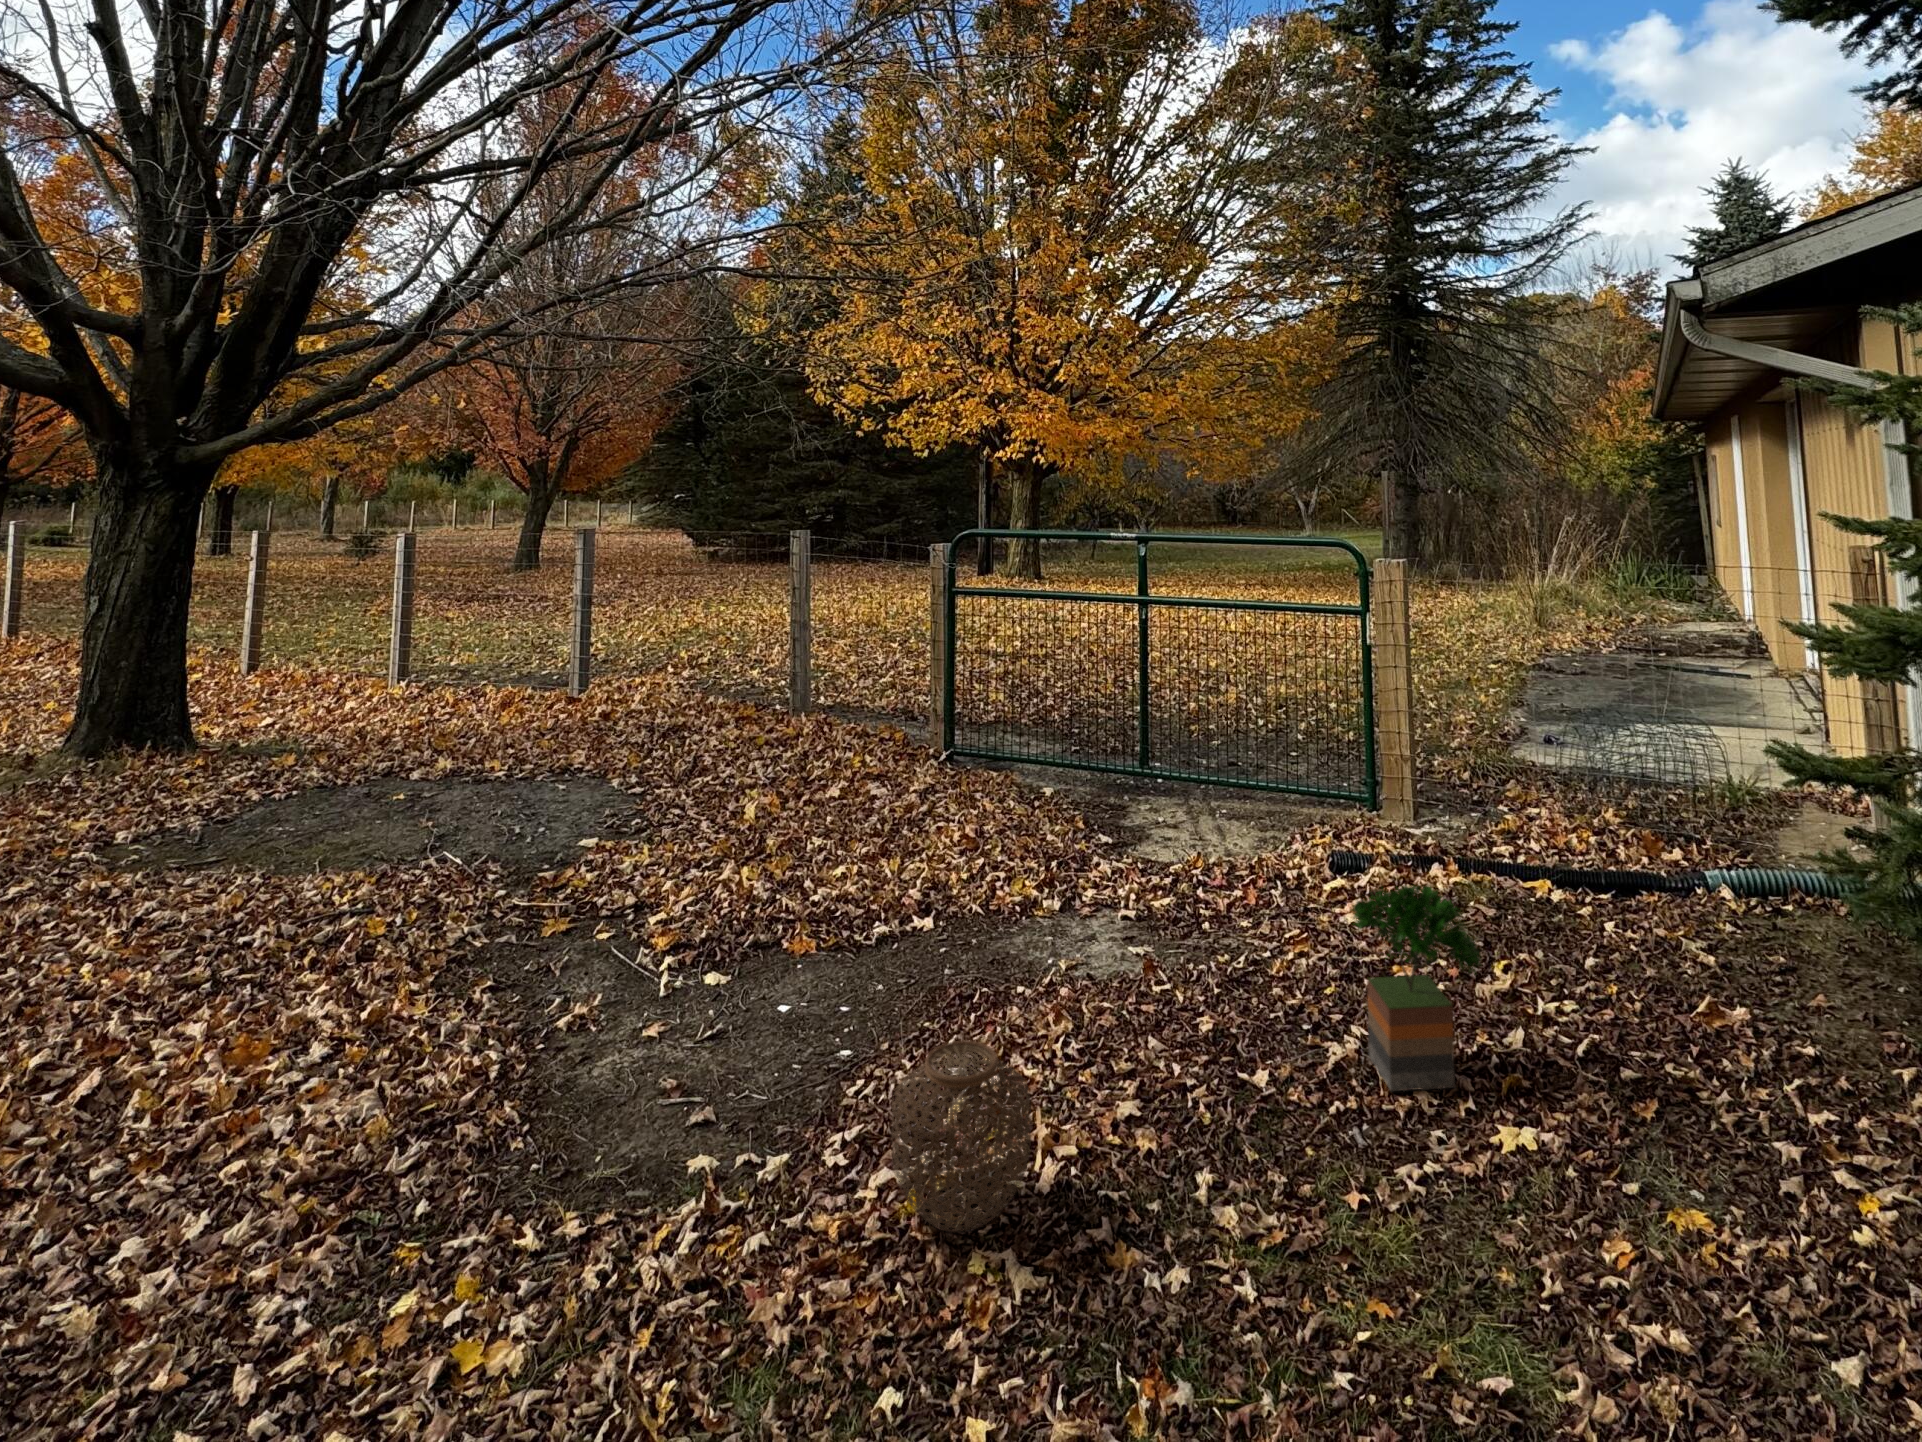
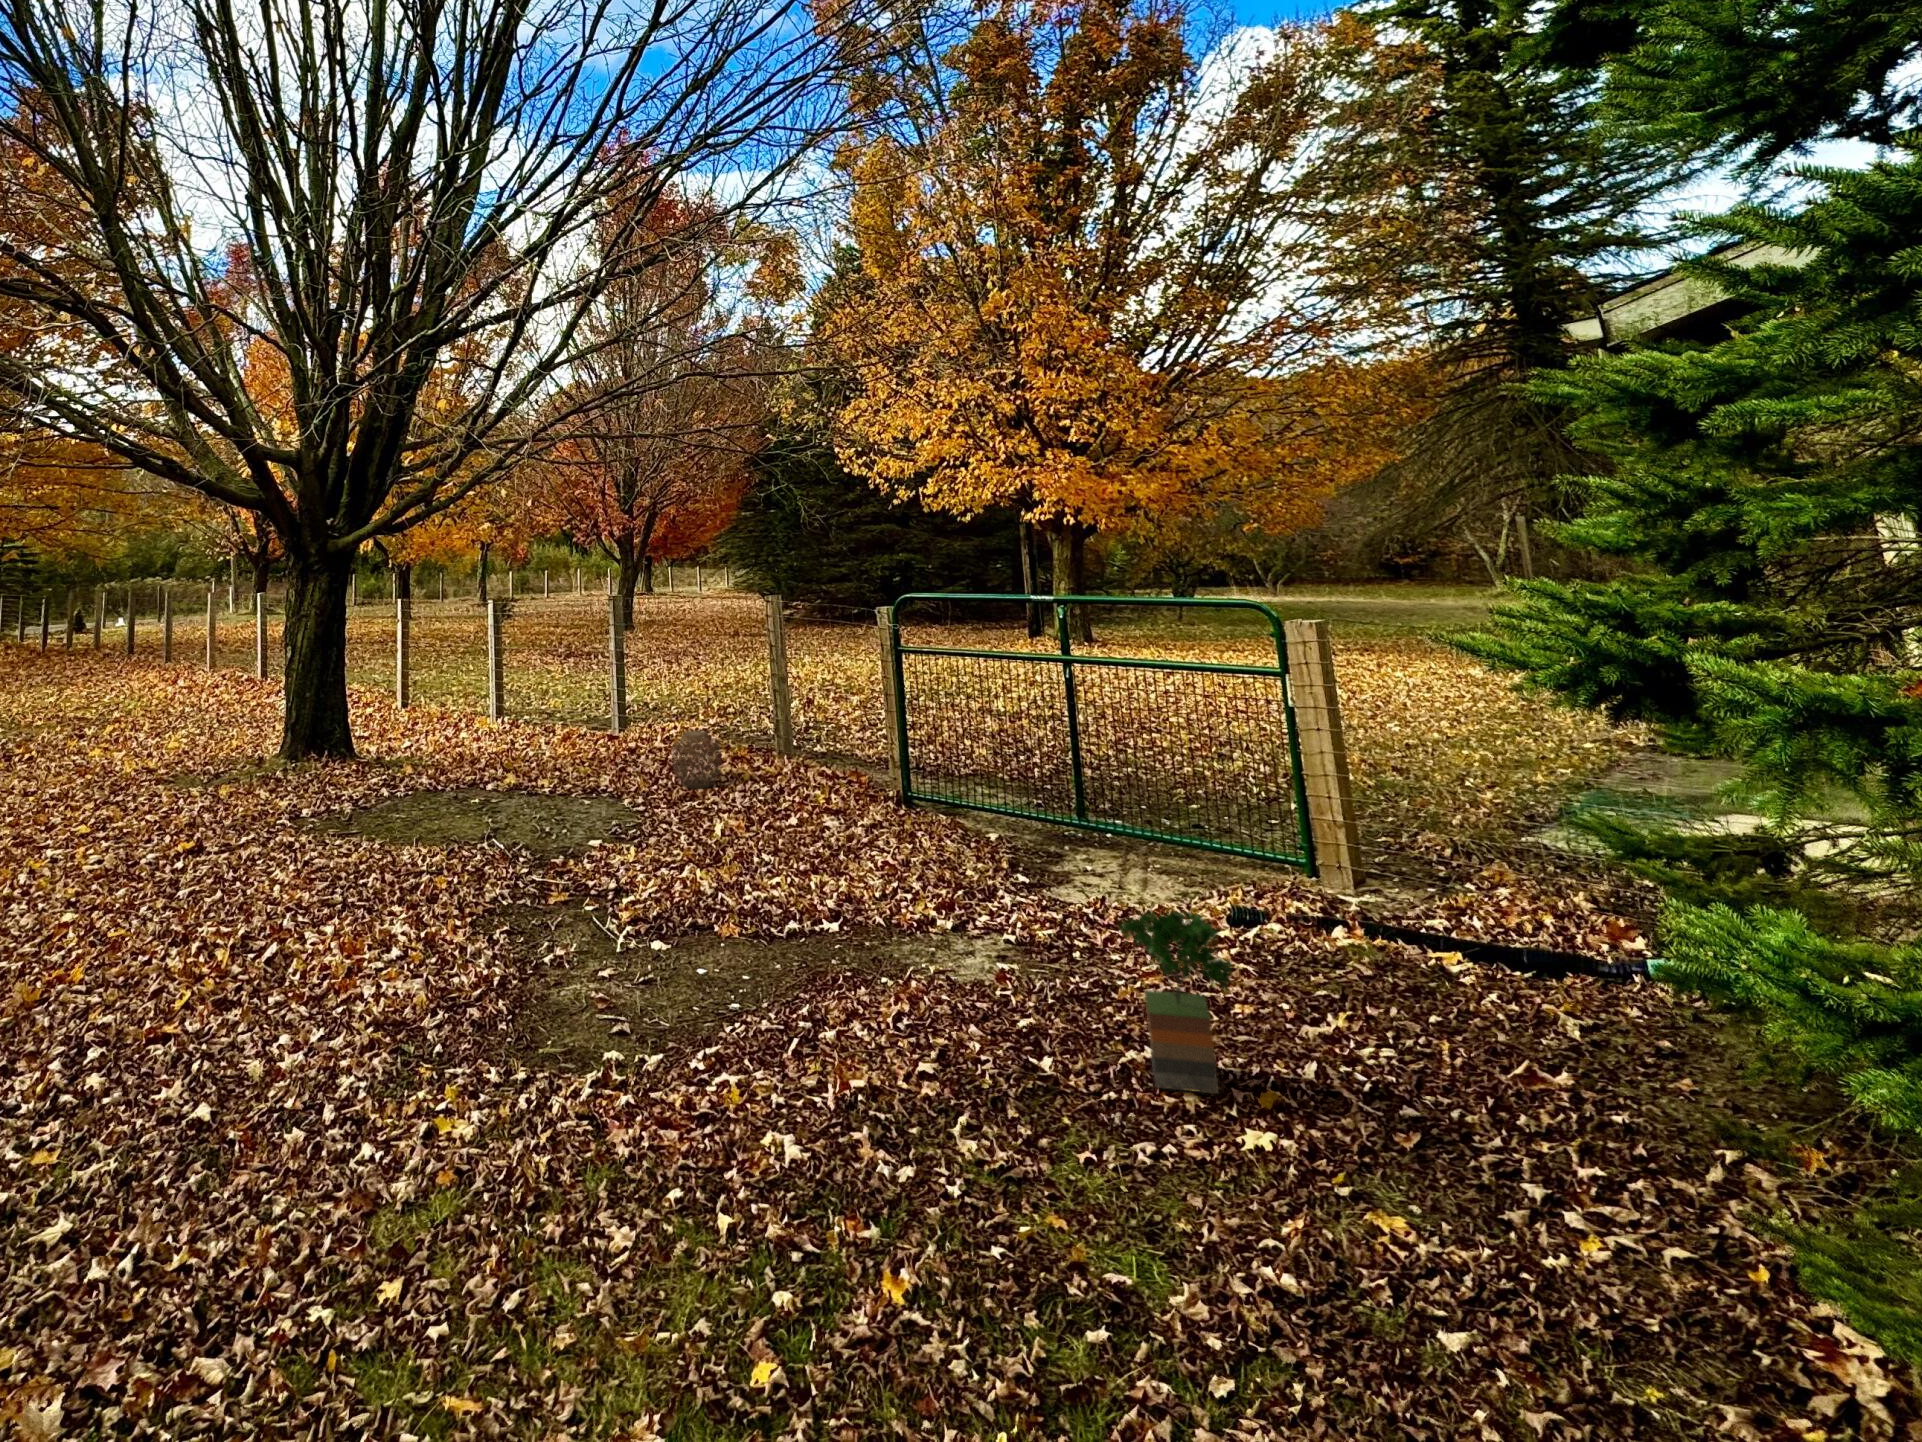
woven basket: present [892,1041,1031,1231] -> present [672,730,721,789]

